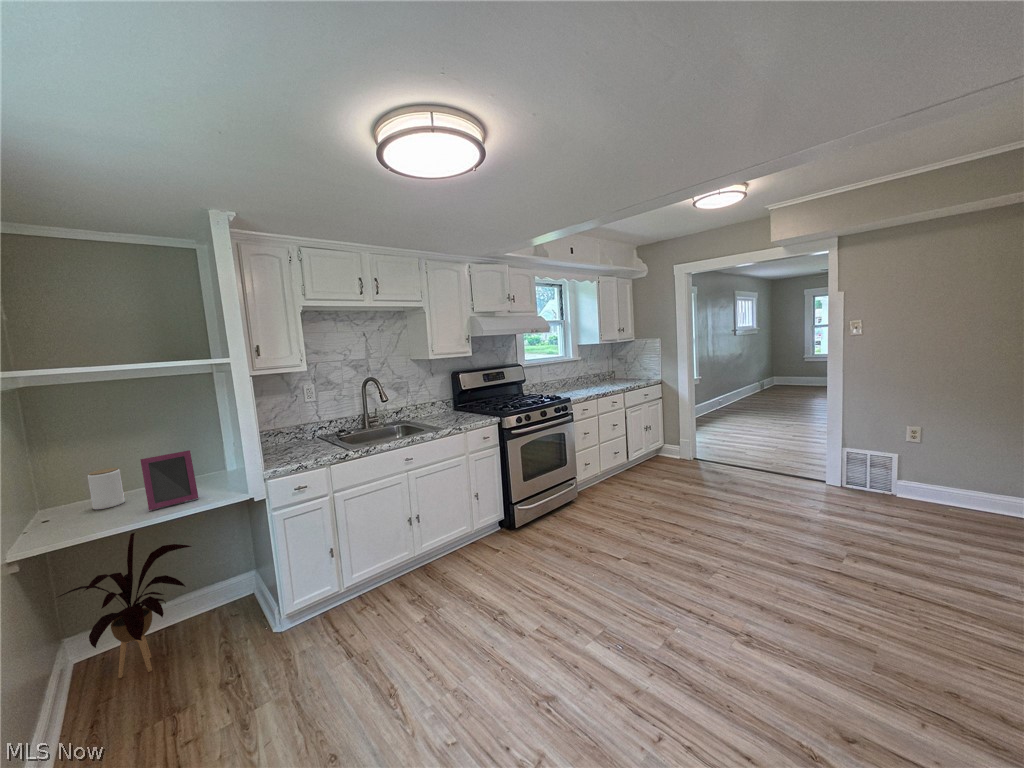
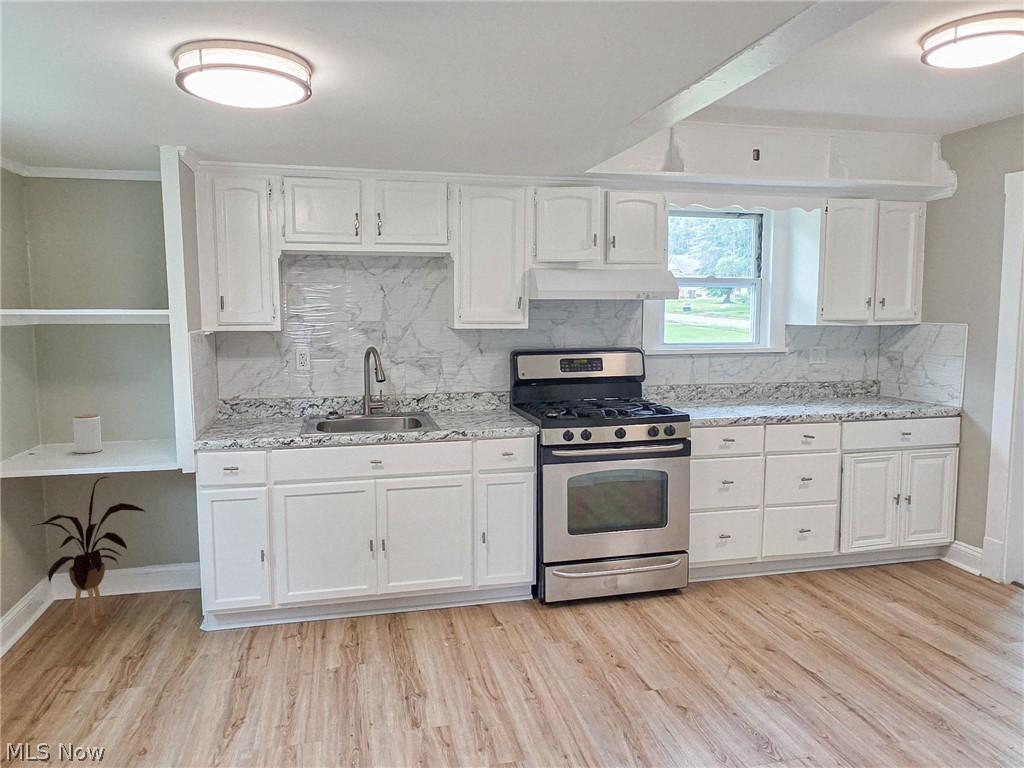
picture frame: present [141,450,199,510] -> none [101,407,147,461]

